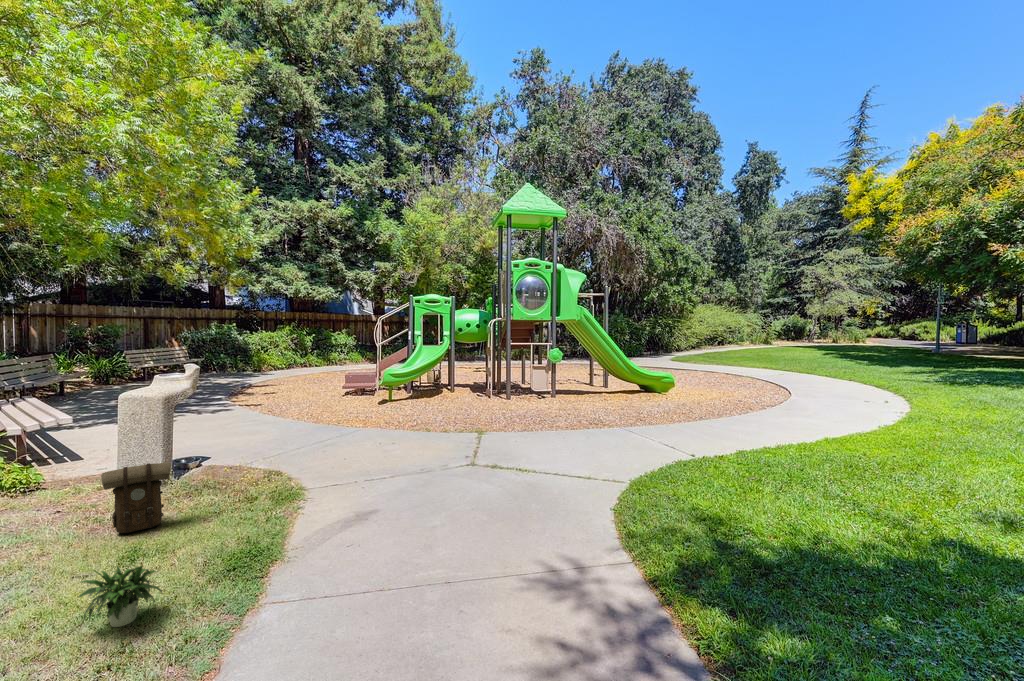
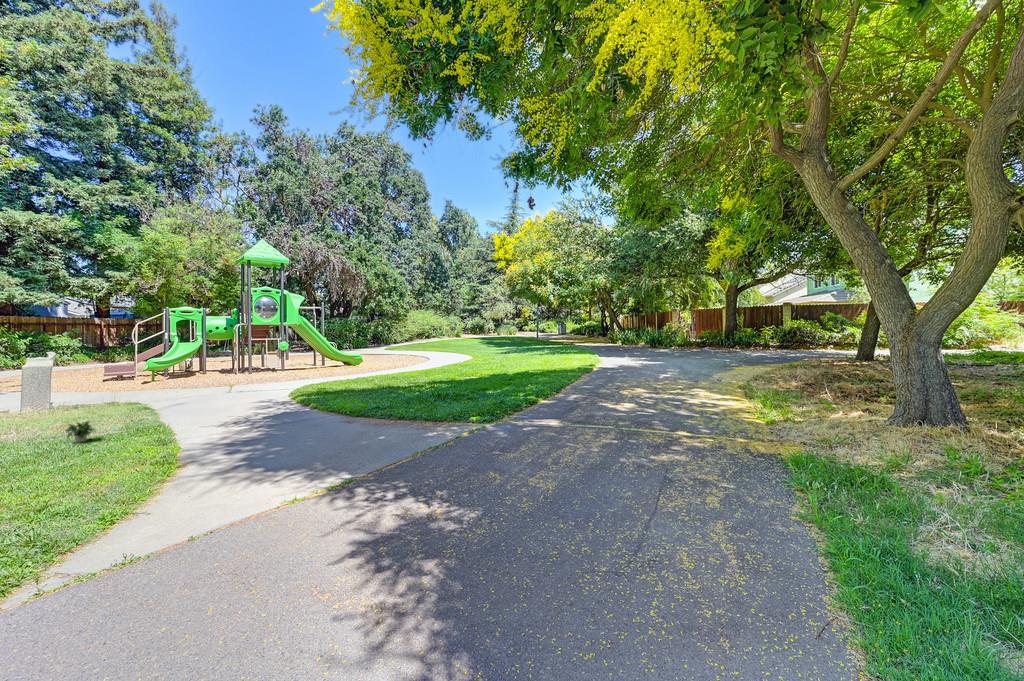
backpack: present [101,463,171,533] -> none [14,400,55,433]

